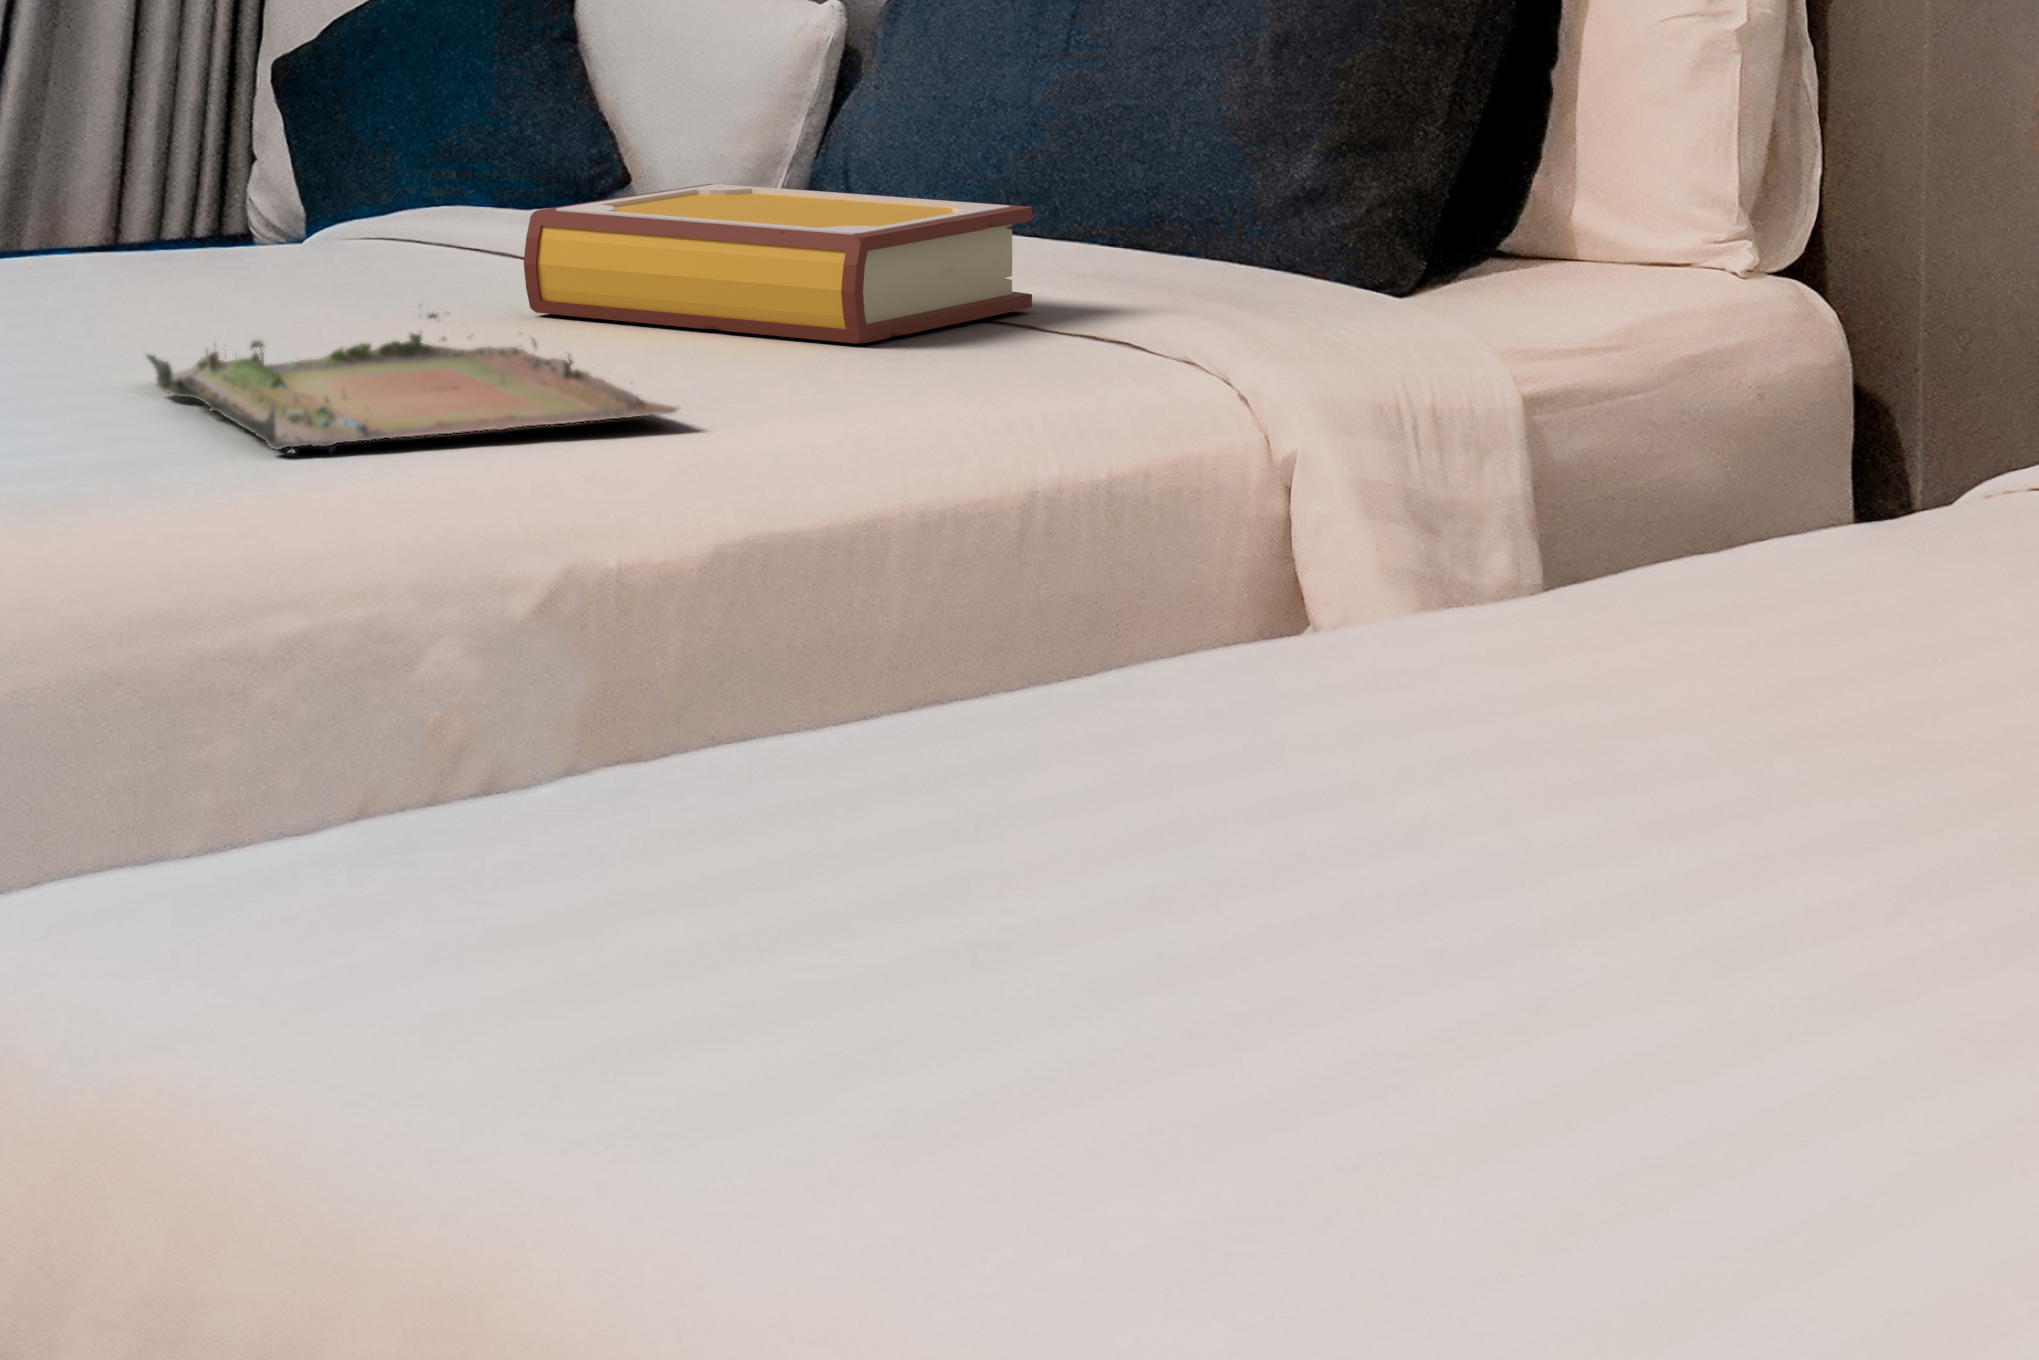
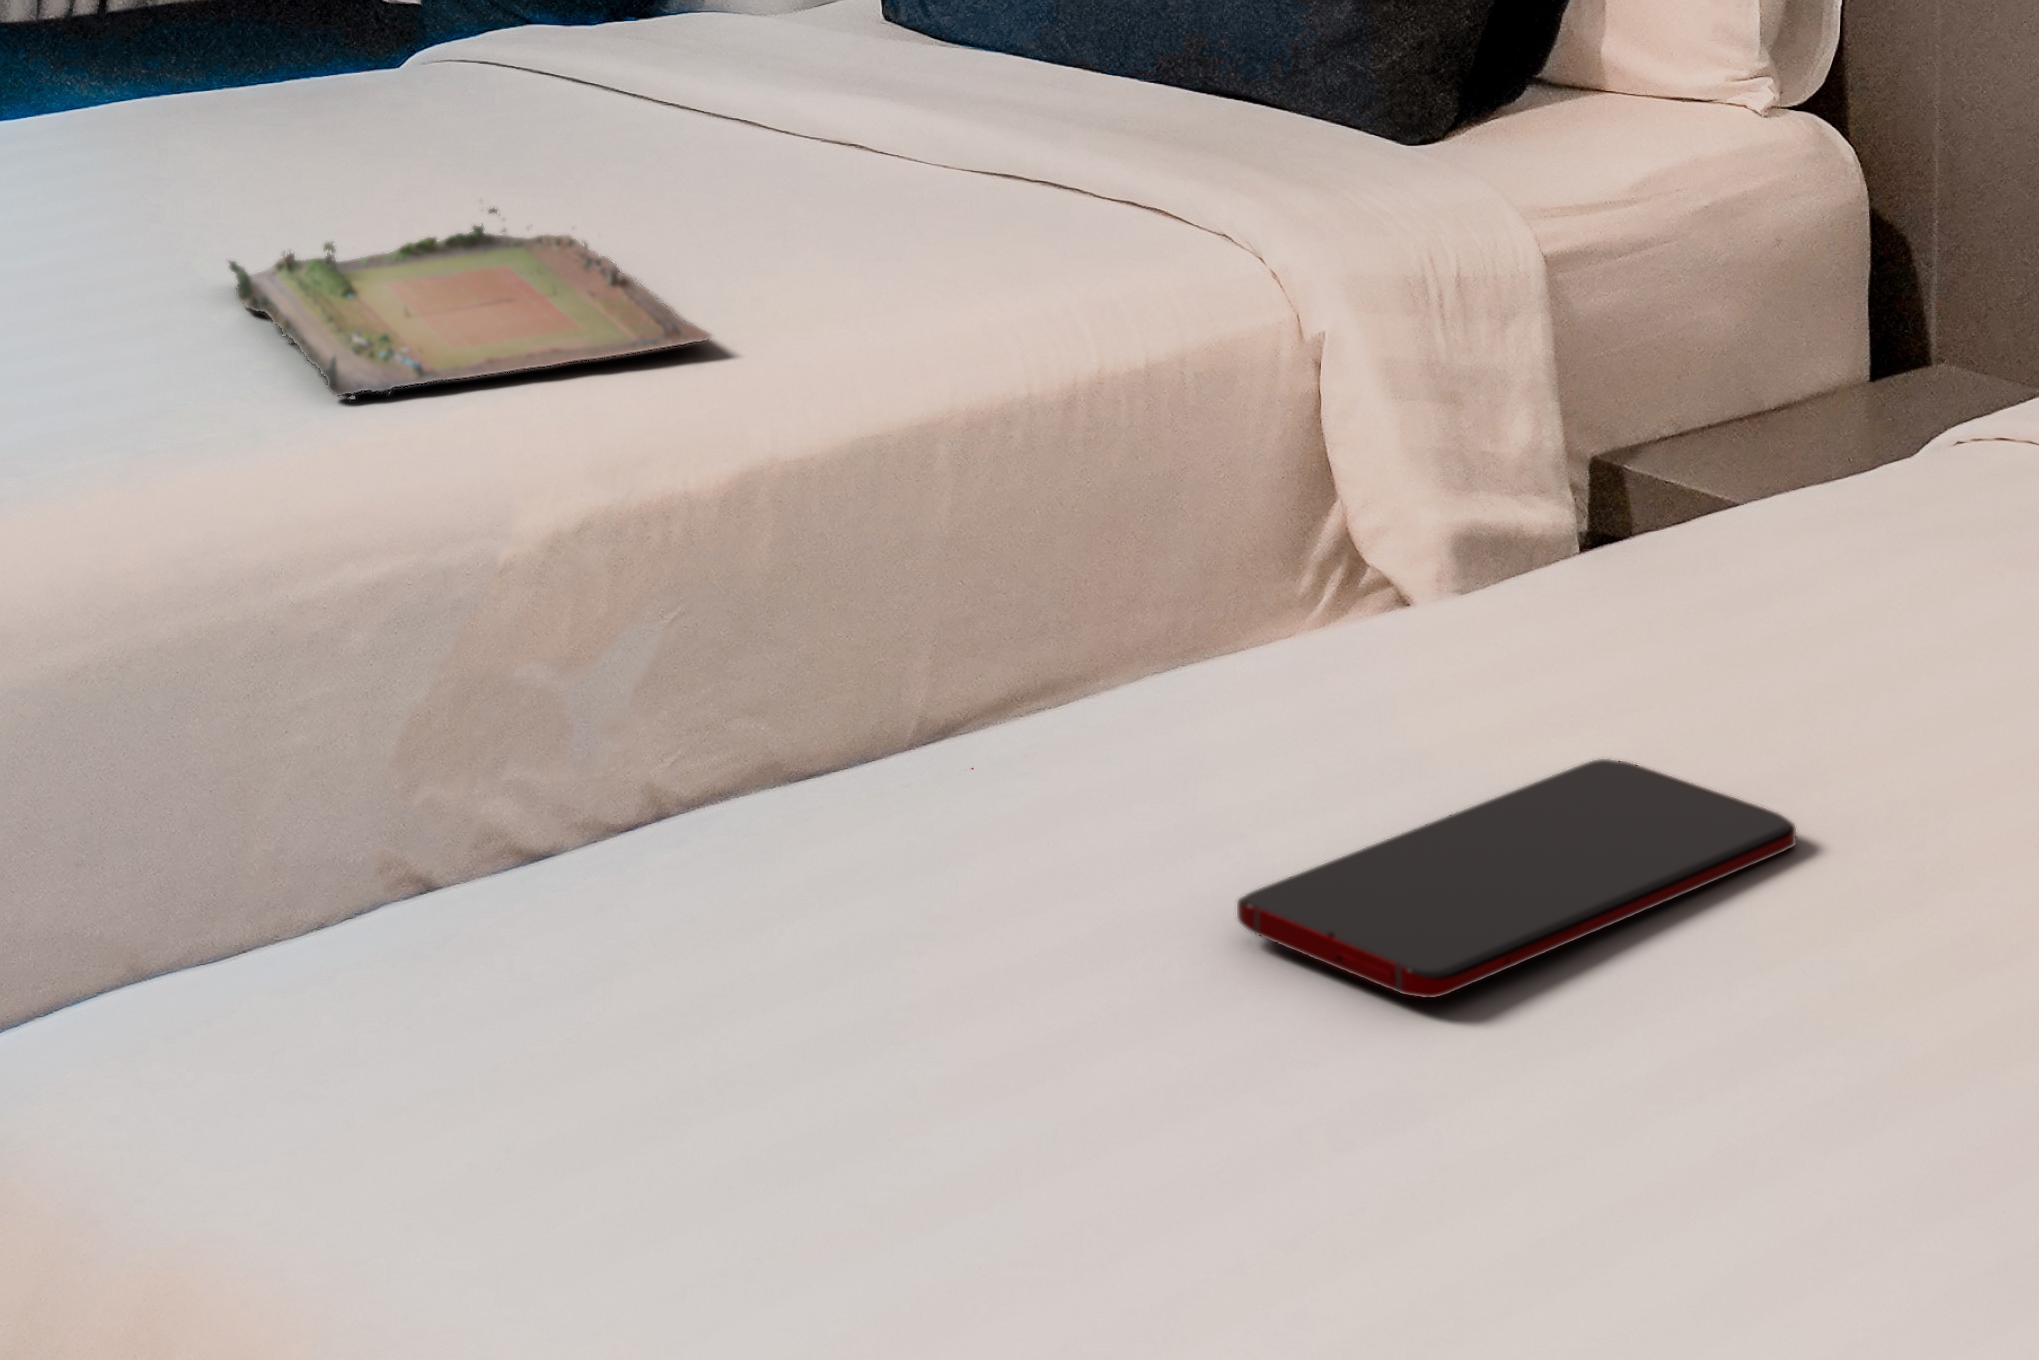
book: present [524,184,1032,343] -> none [586,22,1067,214]
smartphone: none [1348,676,1951,845] -> present [1237,759,1796,998]

